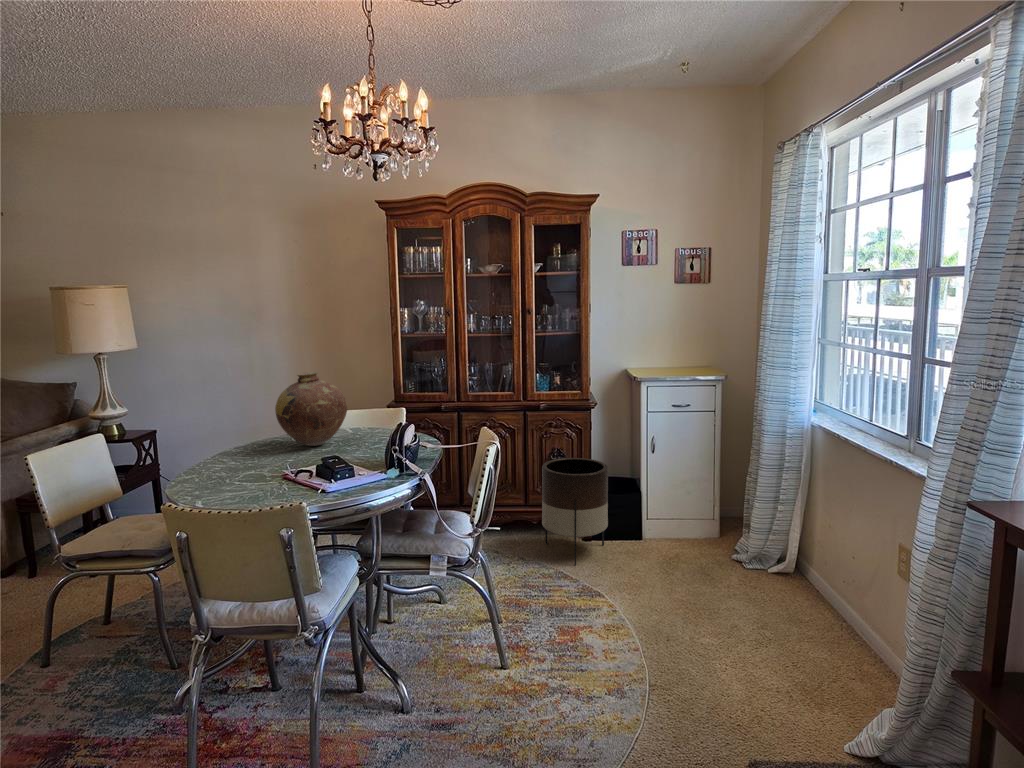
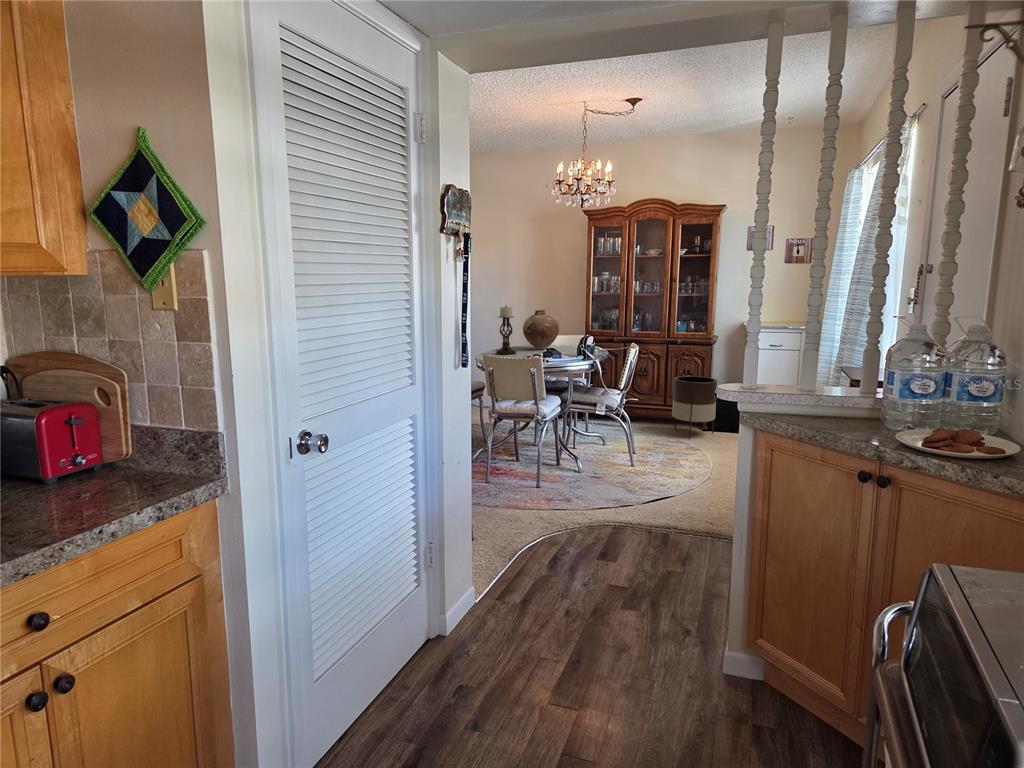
candle holder: none [214,371,261,473] -> present [496,306,516,355]

